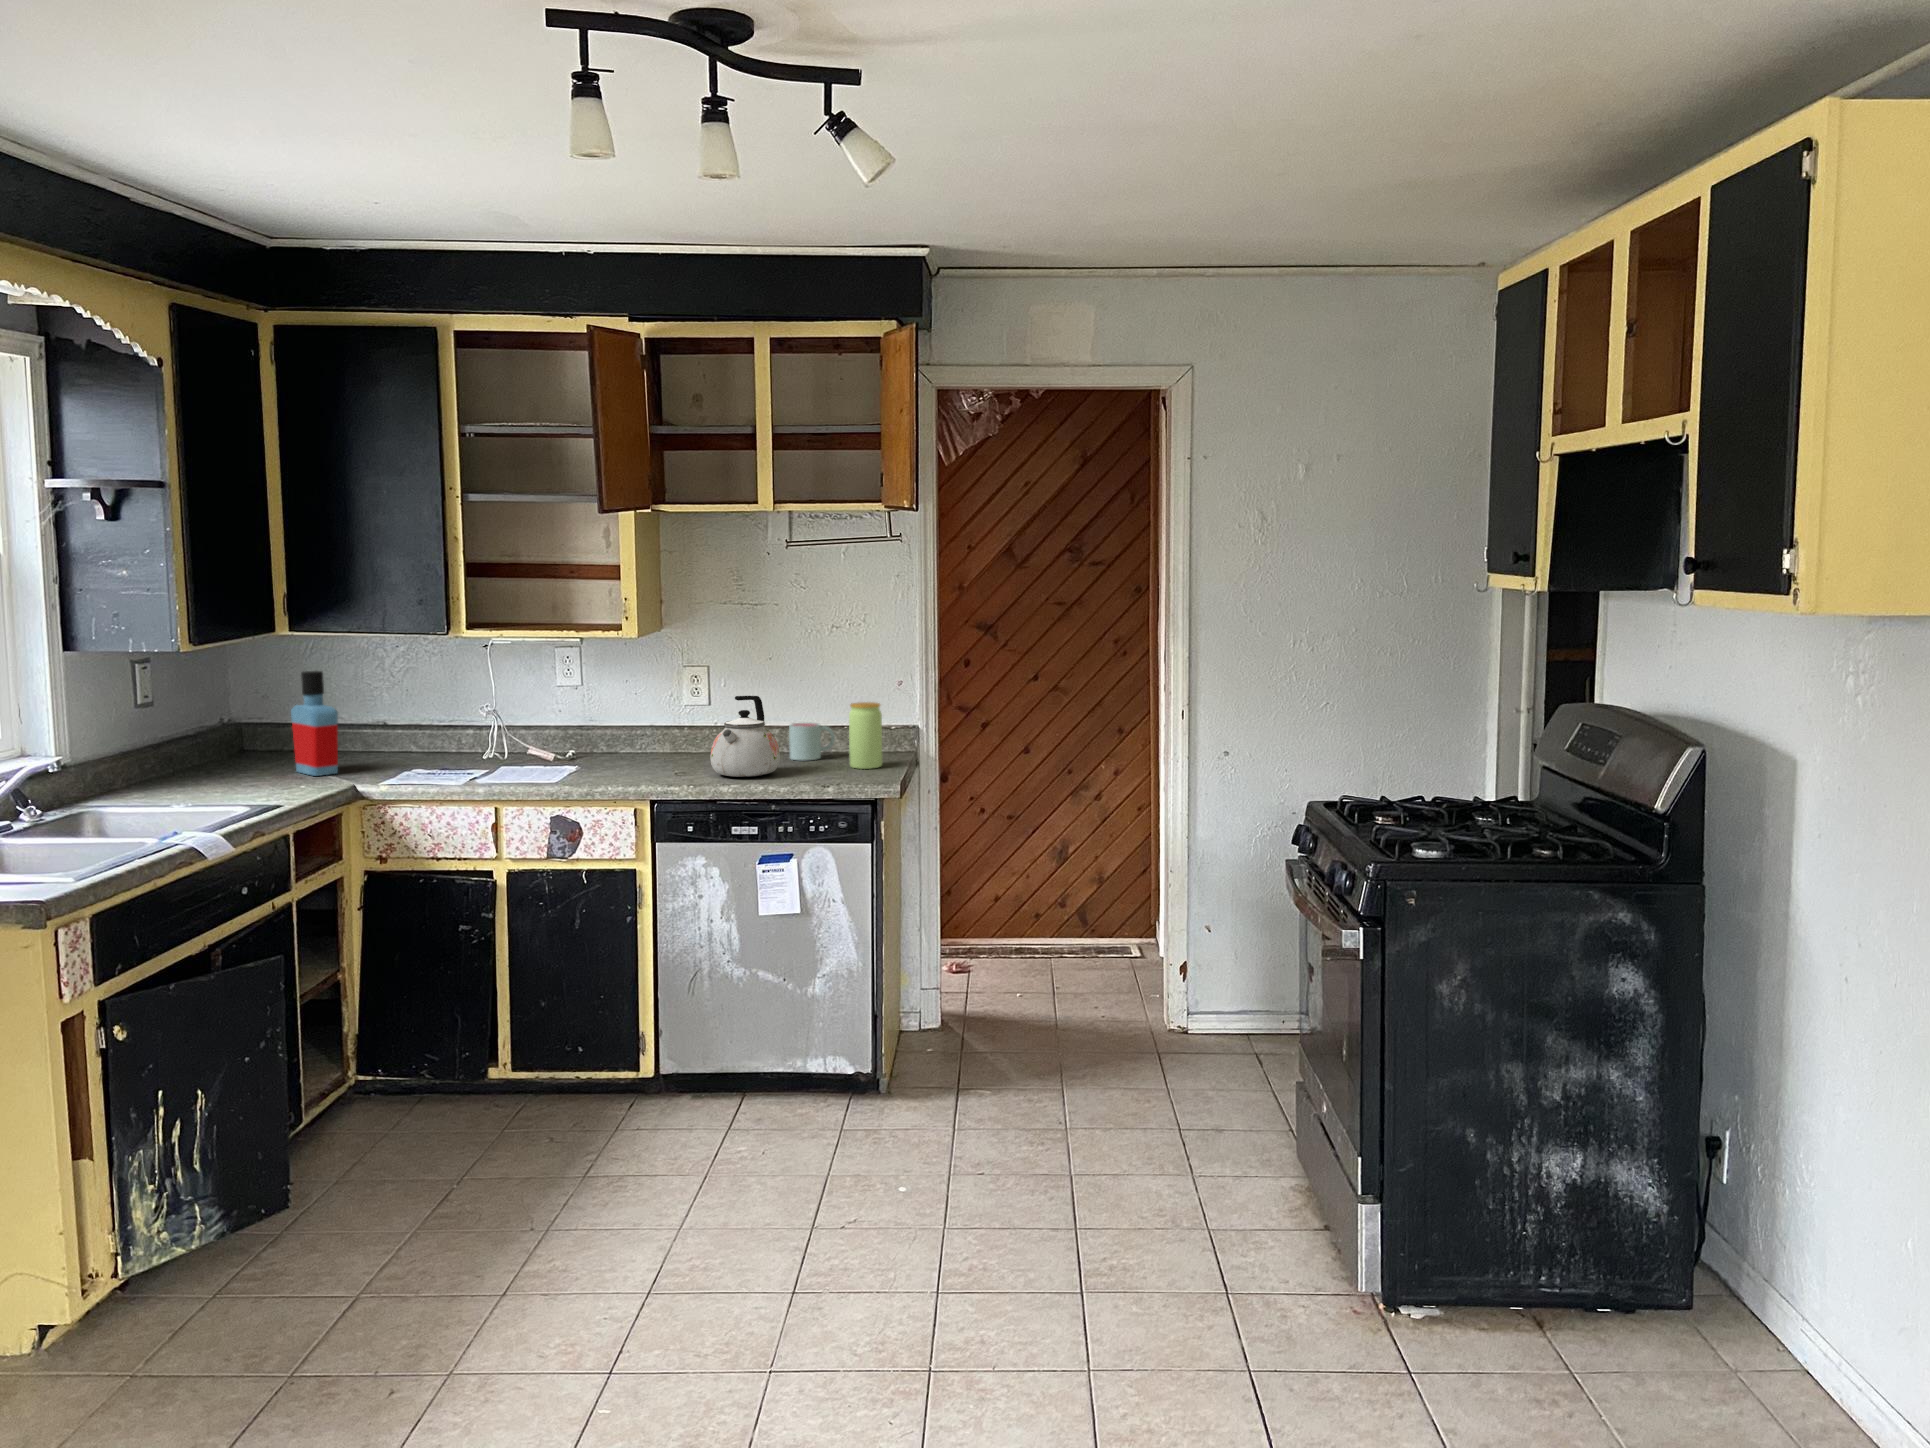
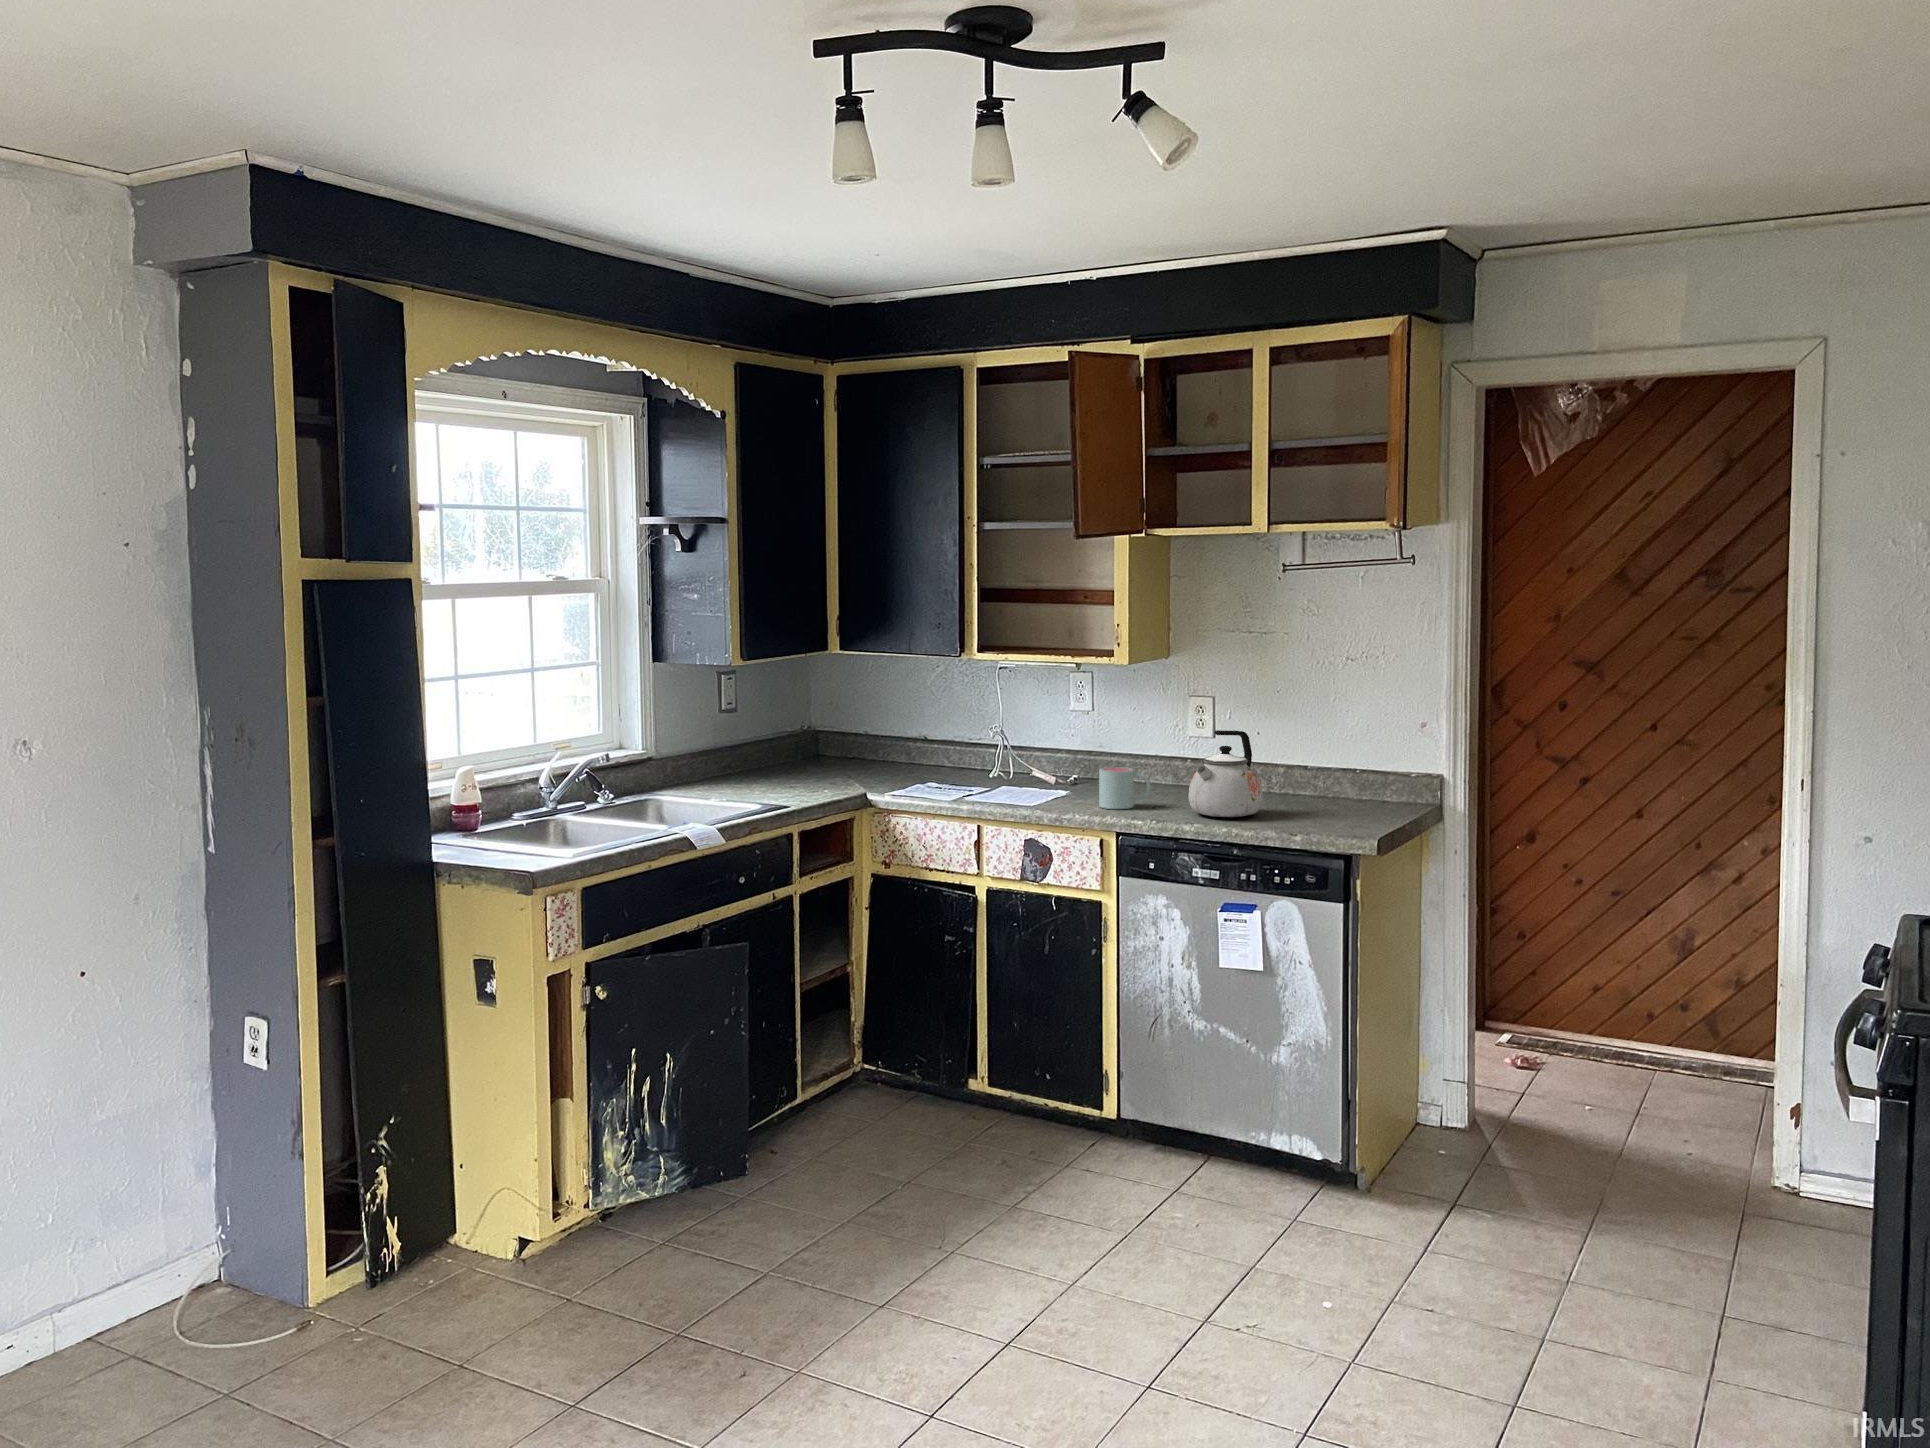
bottle: present [291,671,338,776] -> none [834,687,867,783]
jar: present [849,702,883,769] -> none [1346,745,1385,820]
mug: present [789,723,835,760] -> present [1099,767,1151,809]

